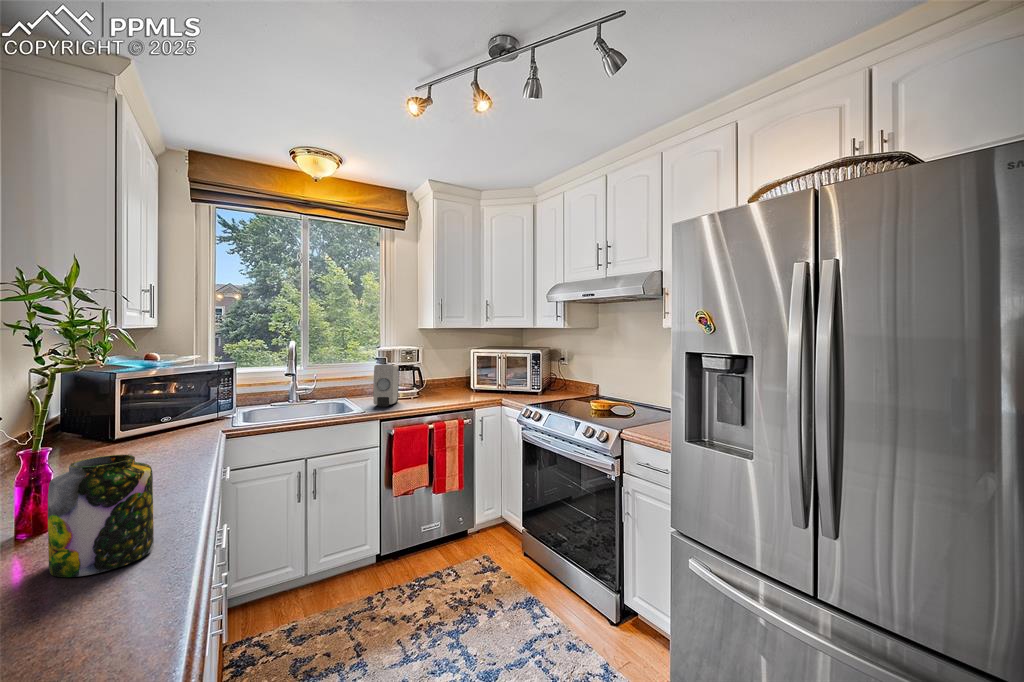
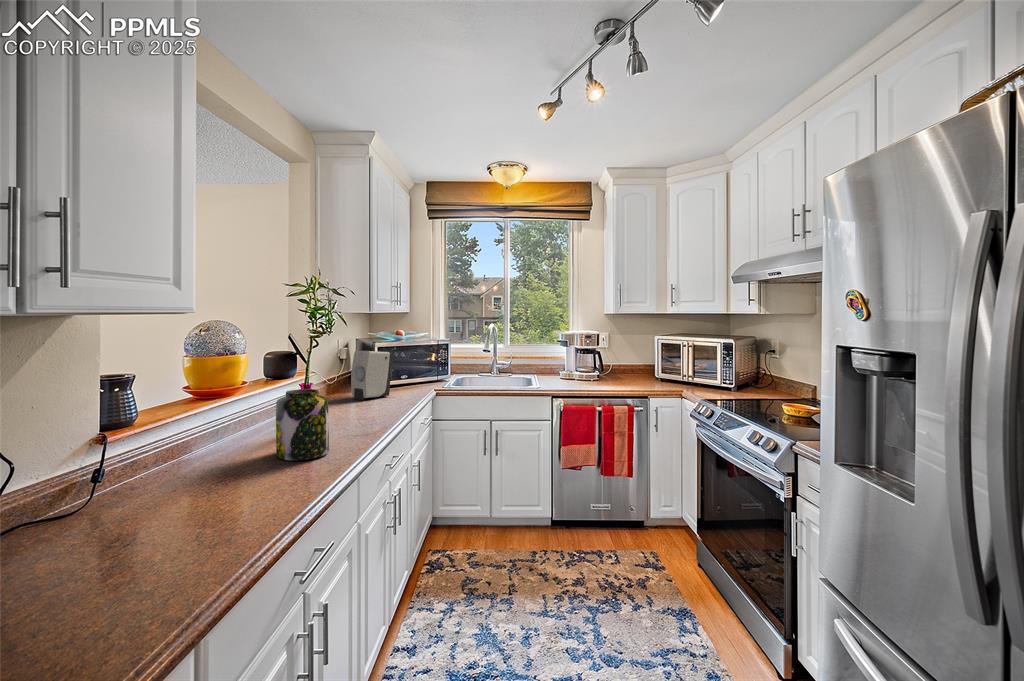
soap dispenser: present [373,365,399,407] -> present [351,351,392,400]

